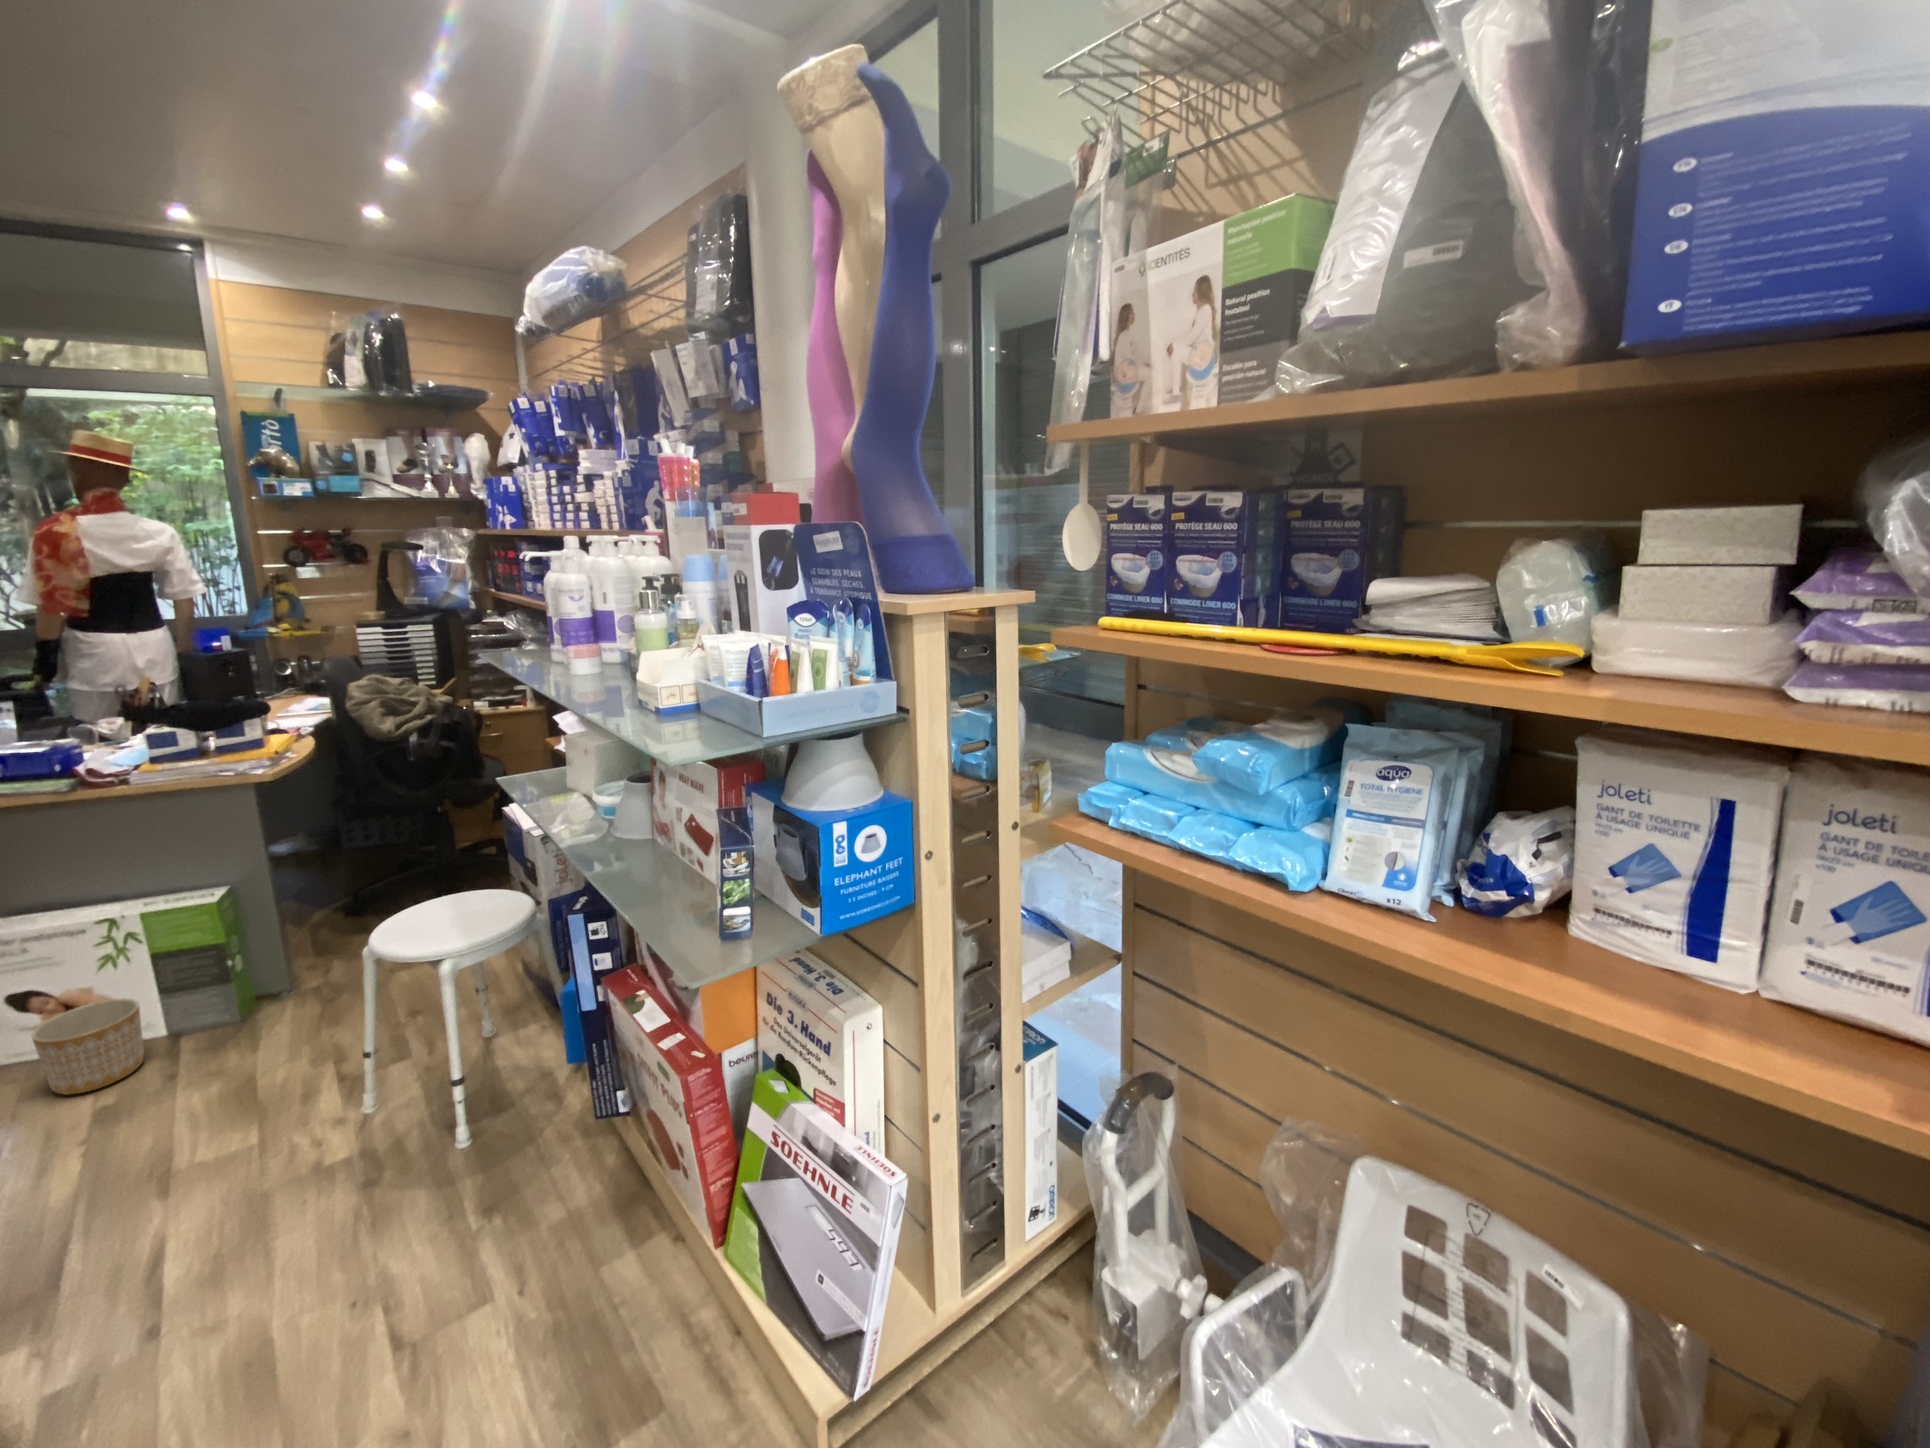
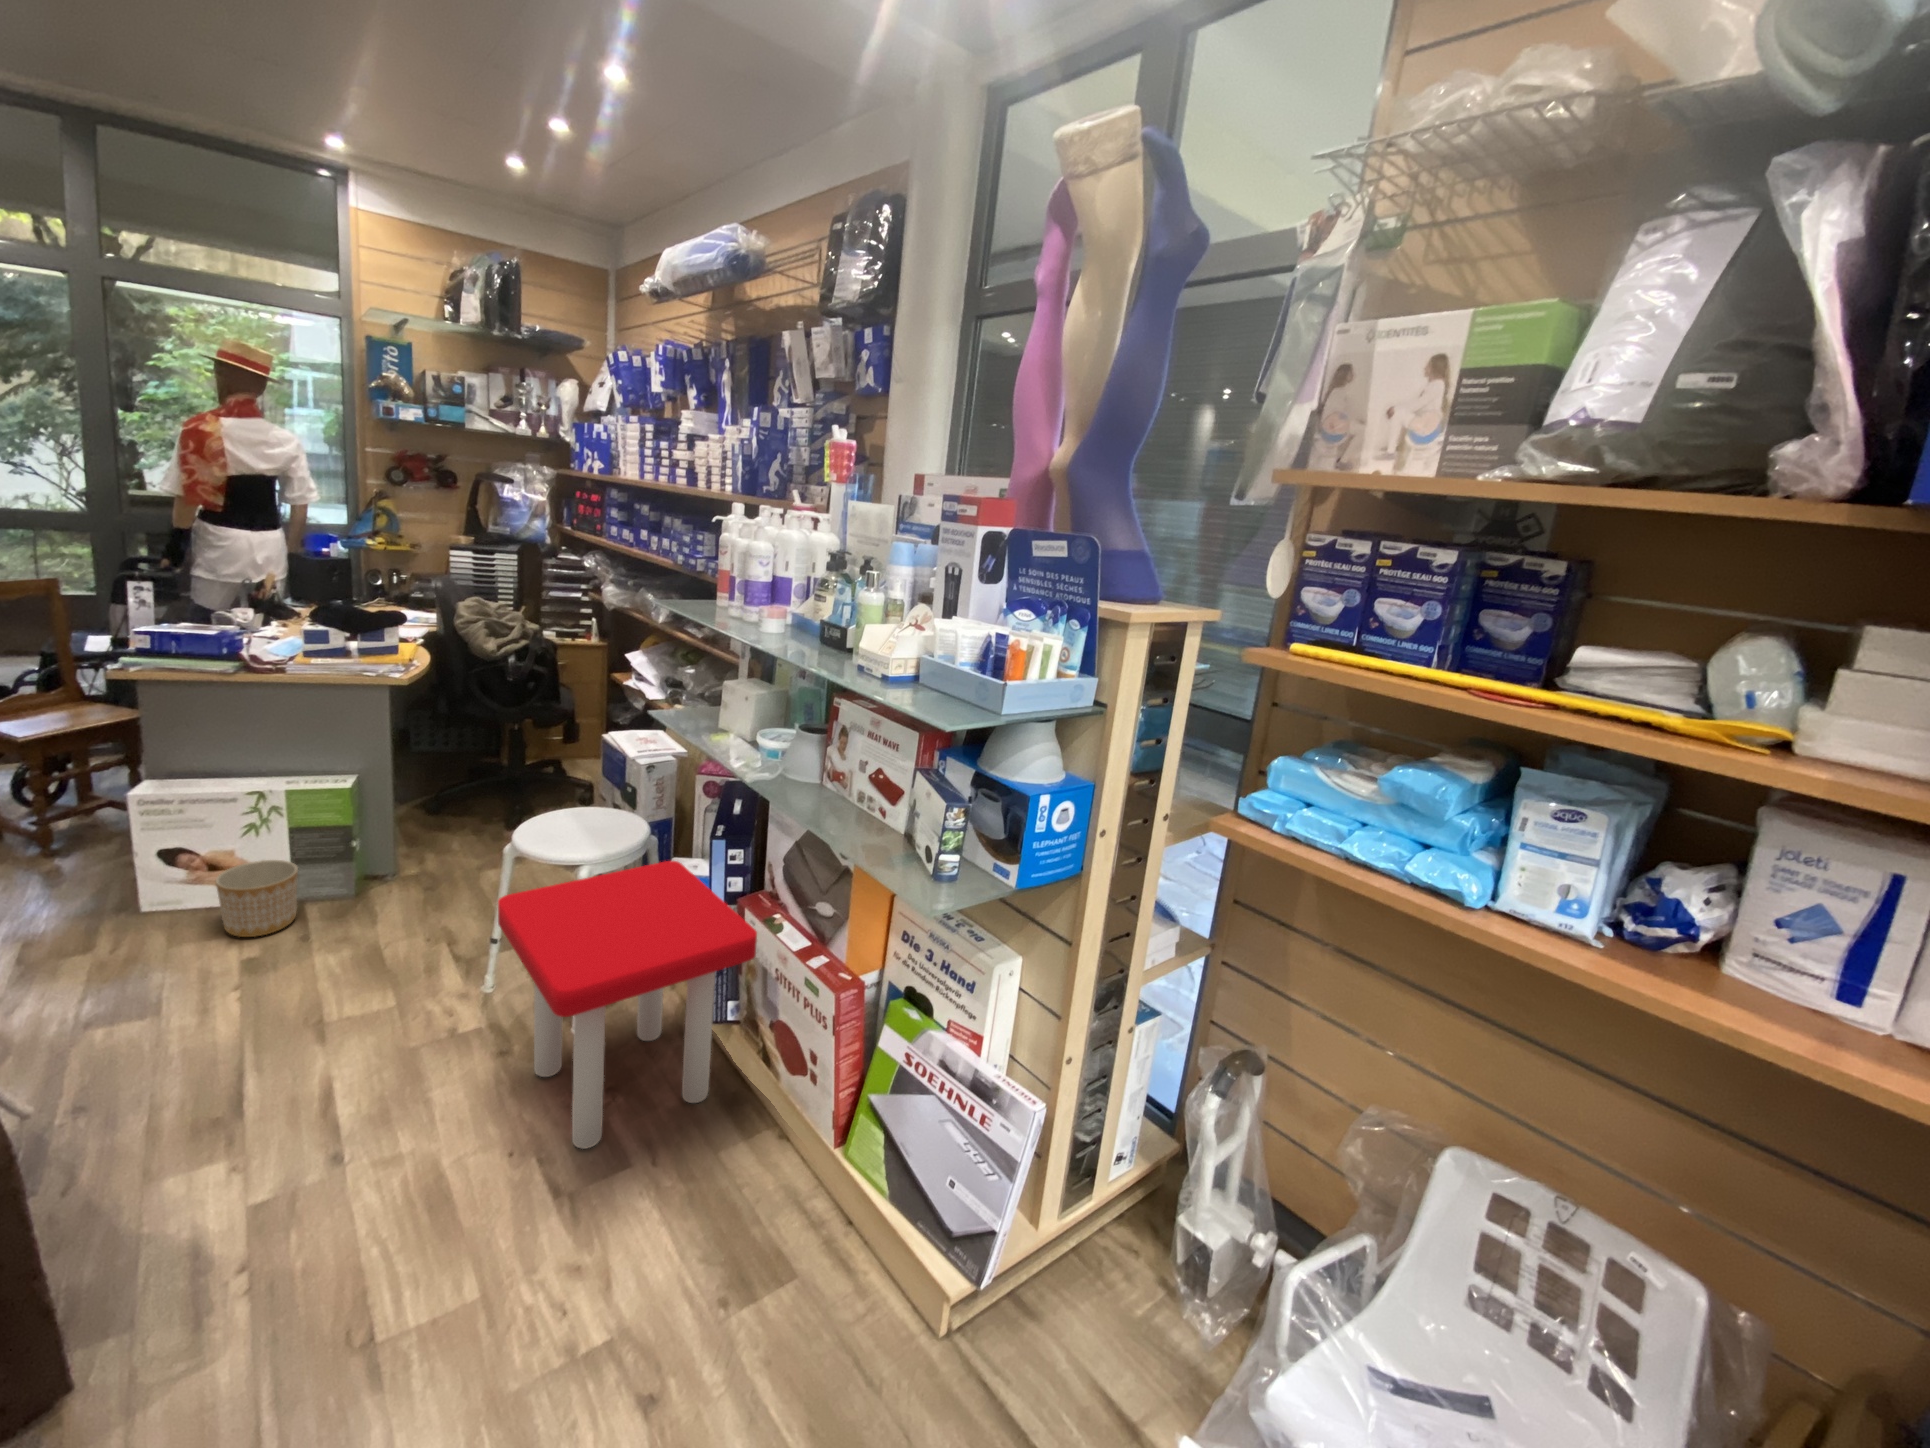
stool: none [317,942,624,1295] -> present [498,861,757,1149]

